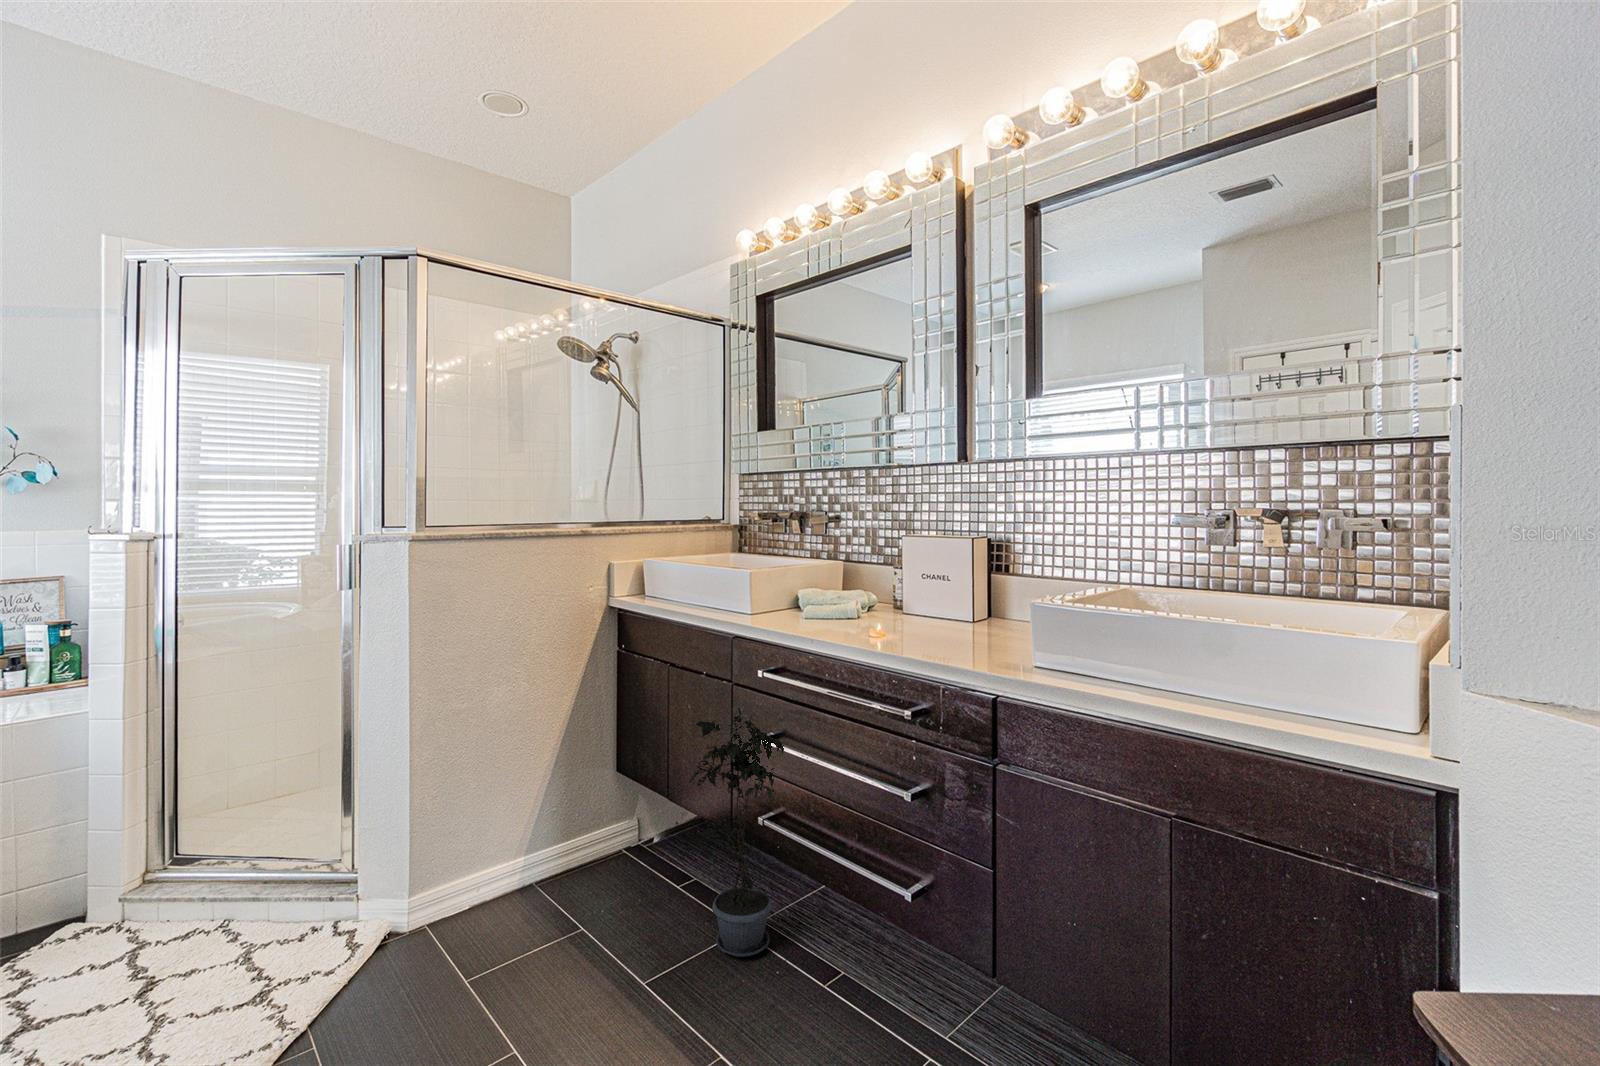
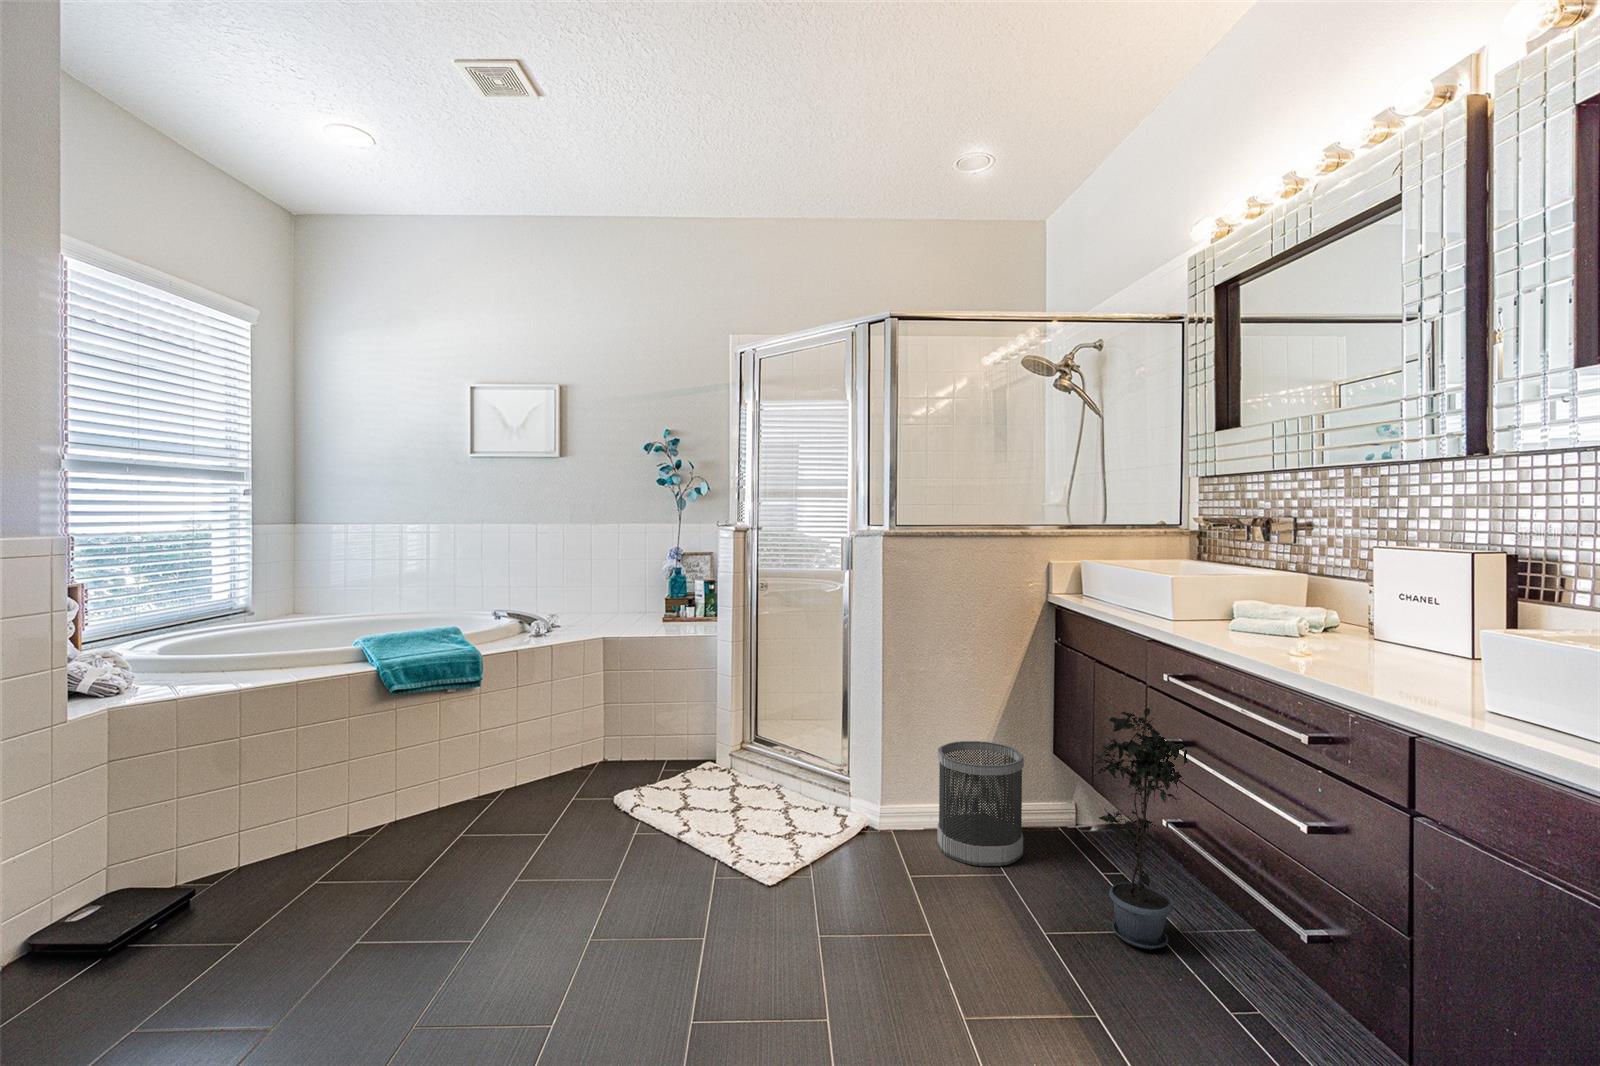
wastebasket: none [491,776,599,934] -> present [937,741,1024,866]

